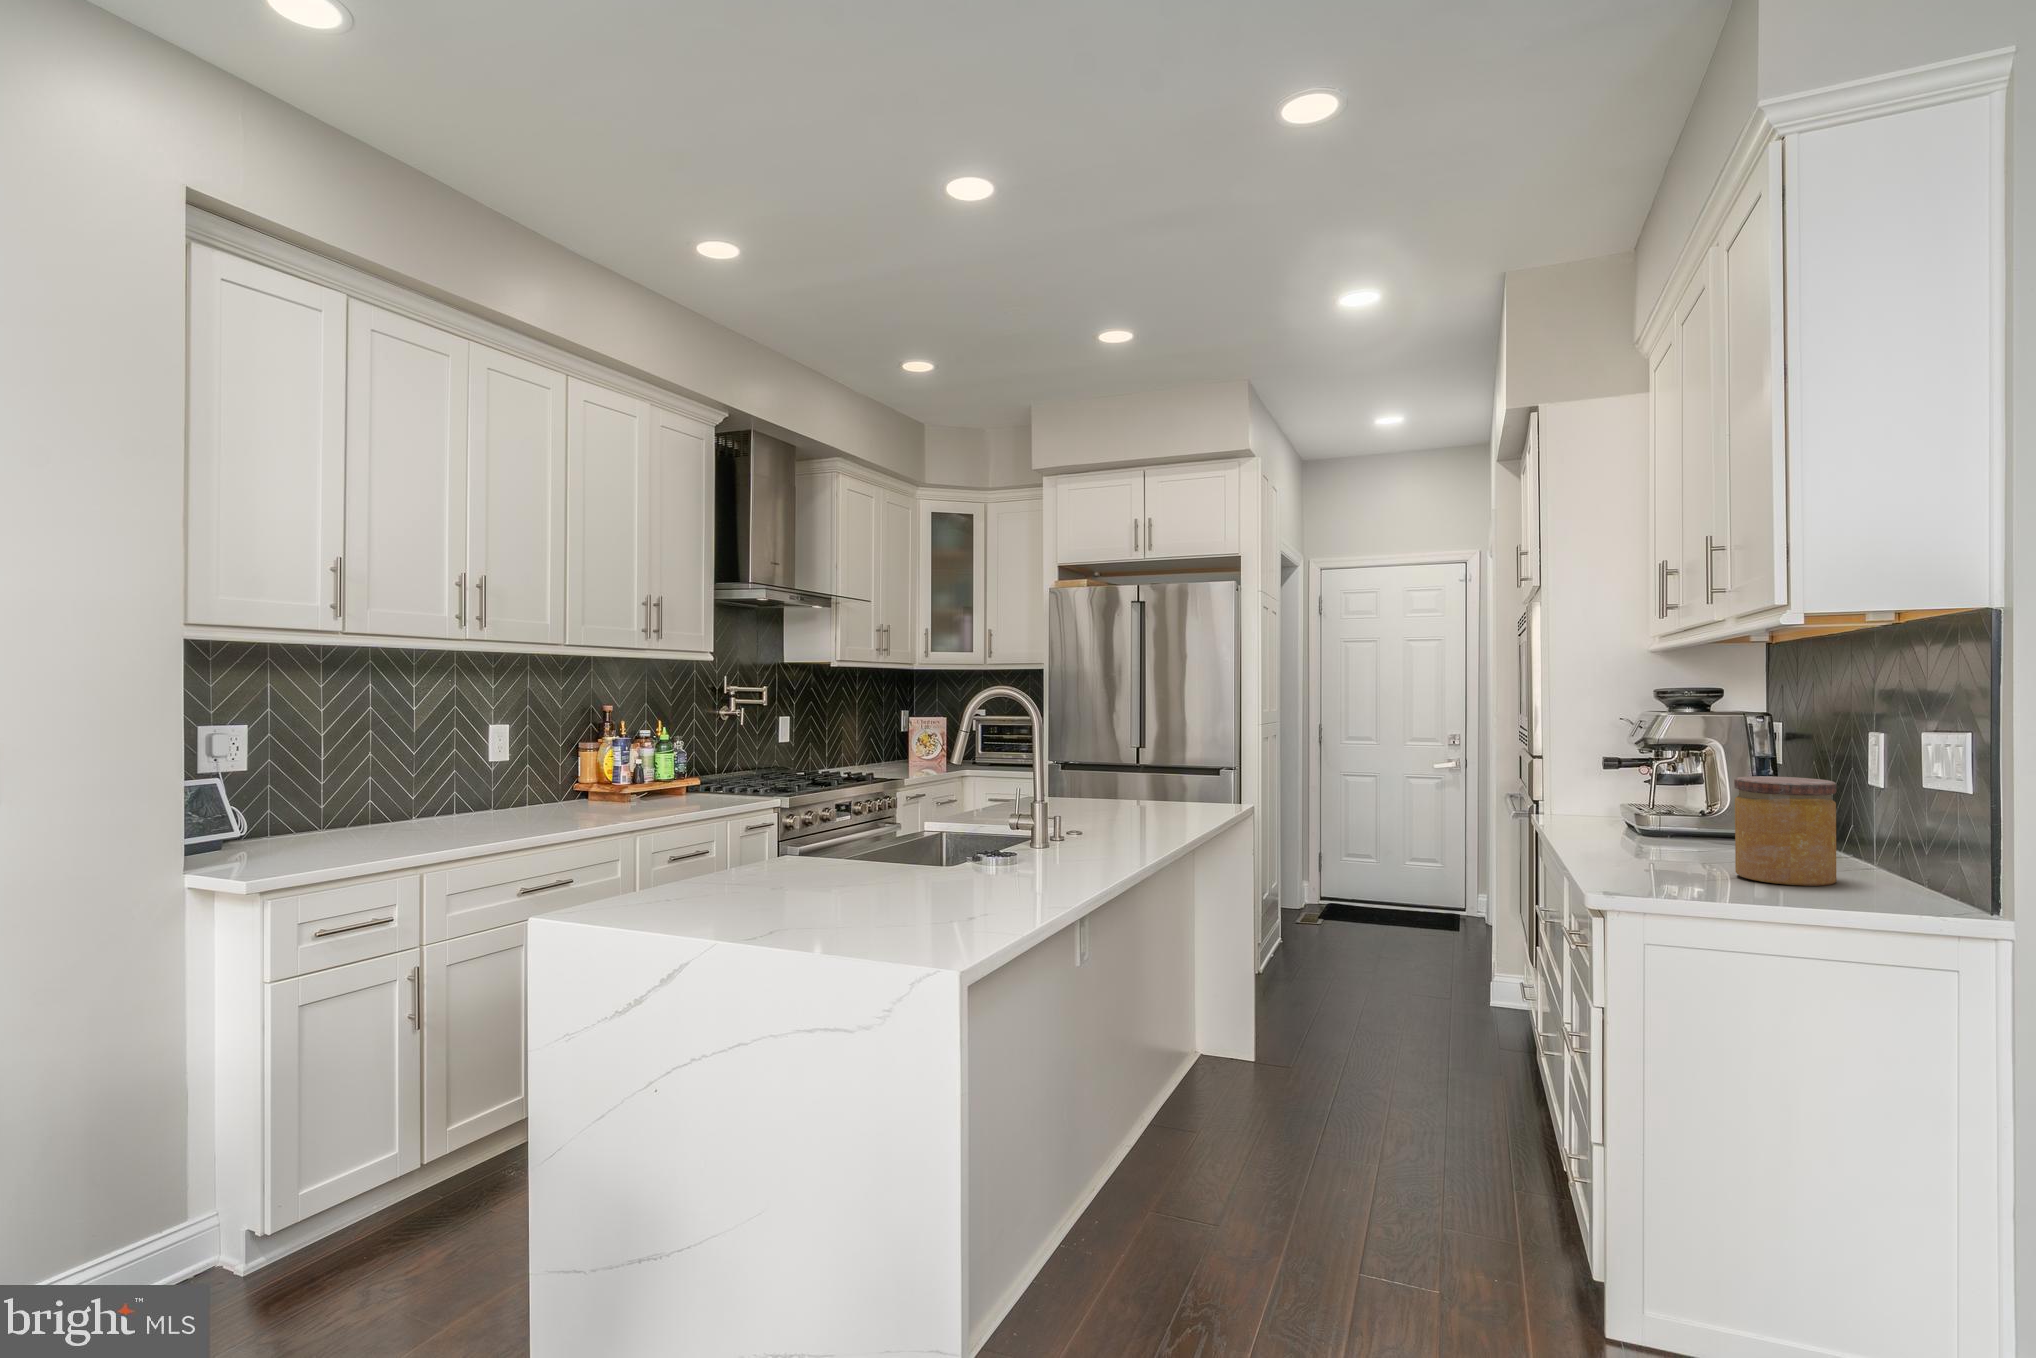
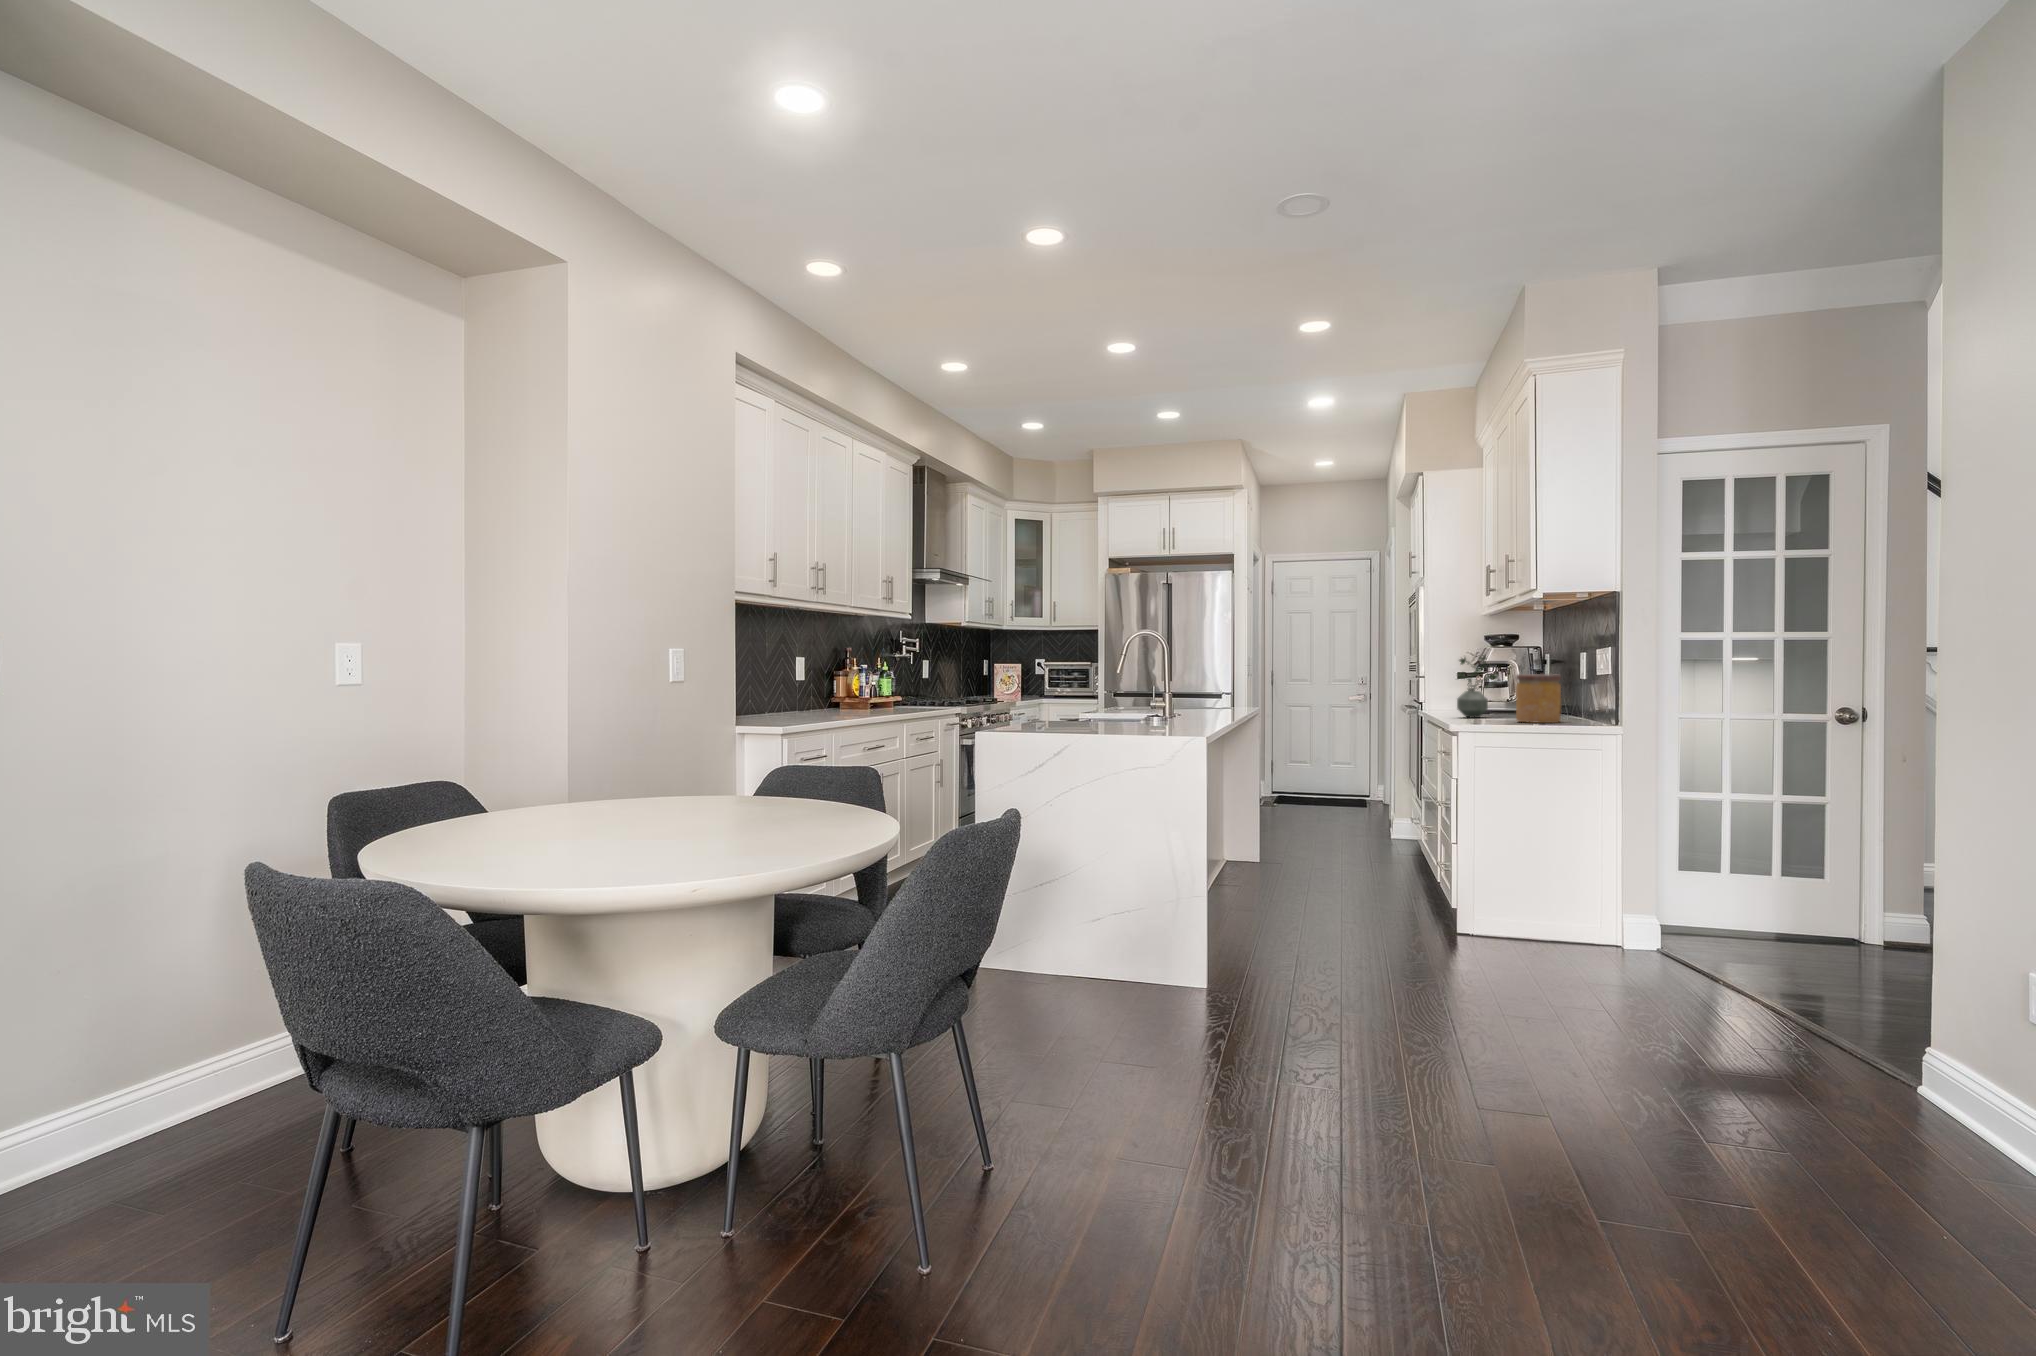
potted plant: none [1601,726,1687,849] -> present [1457,655,1498,718]

